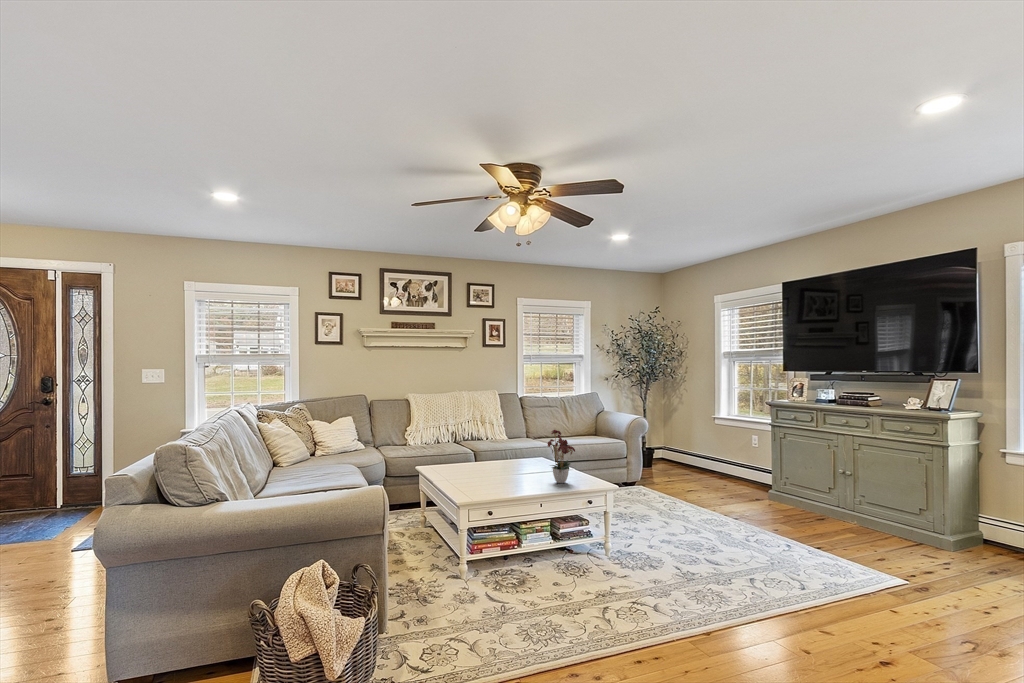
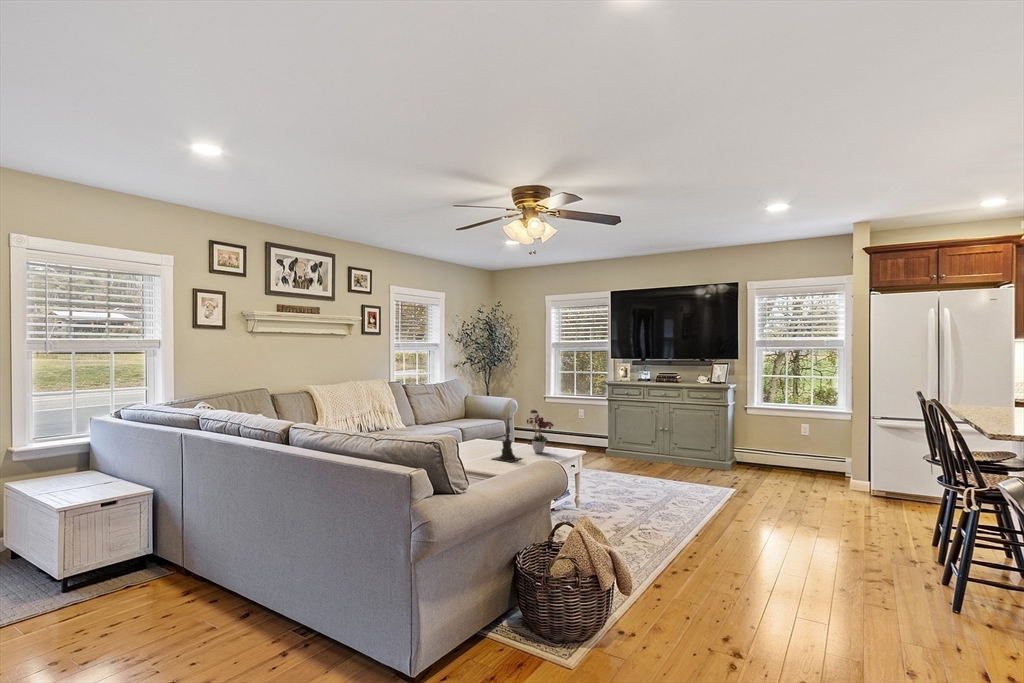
candle holder: none [491,429,525,489] -> present [493,417,522,462]

